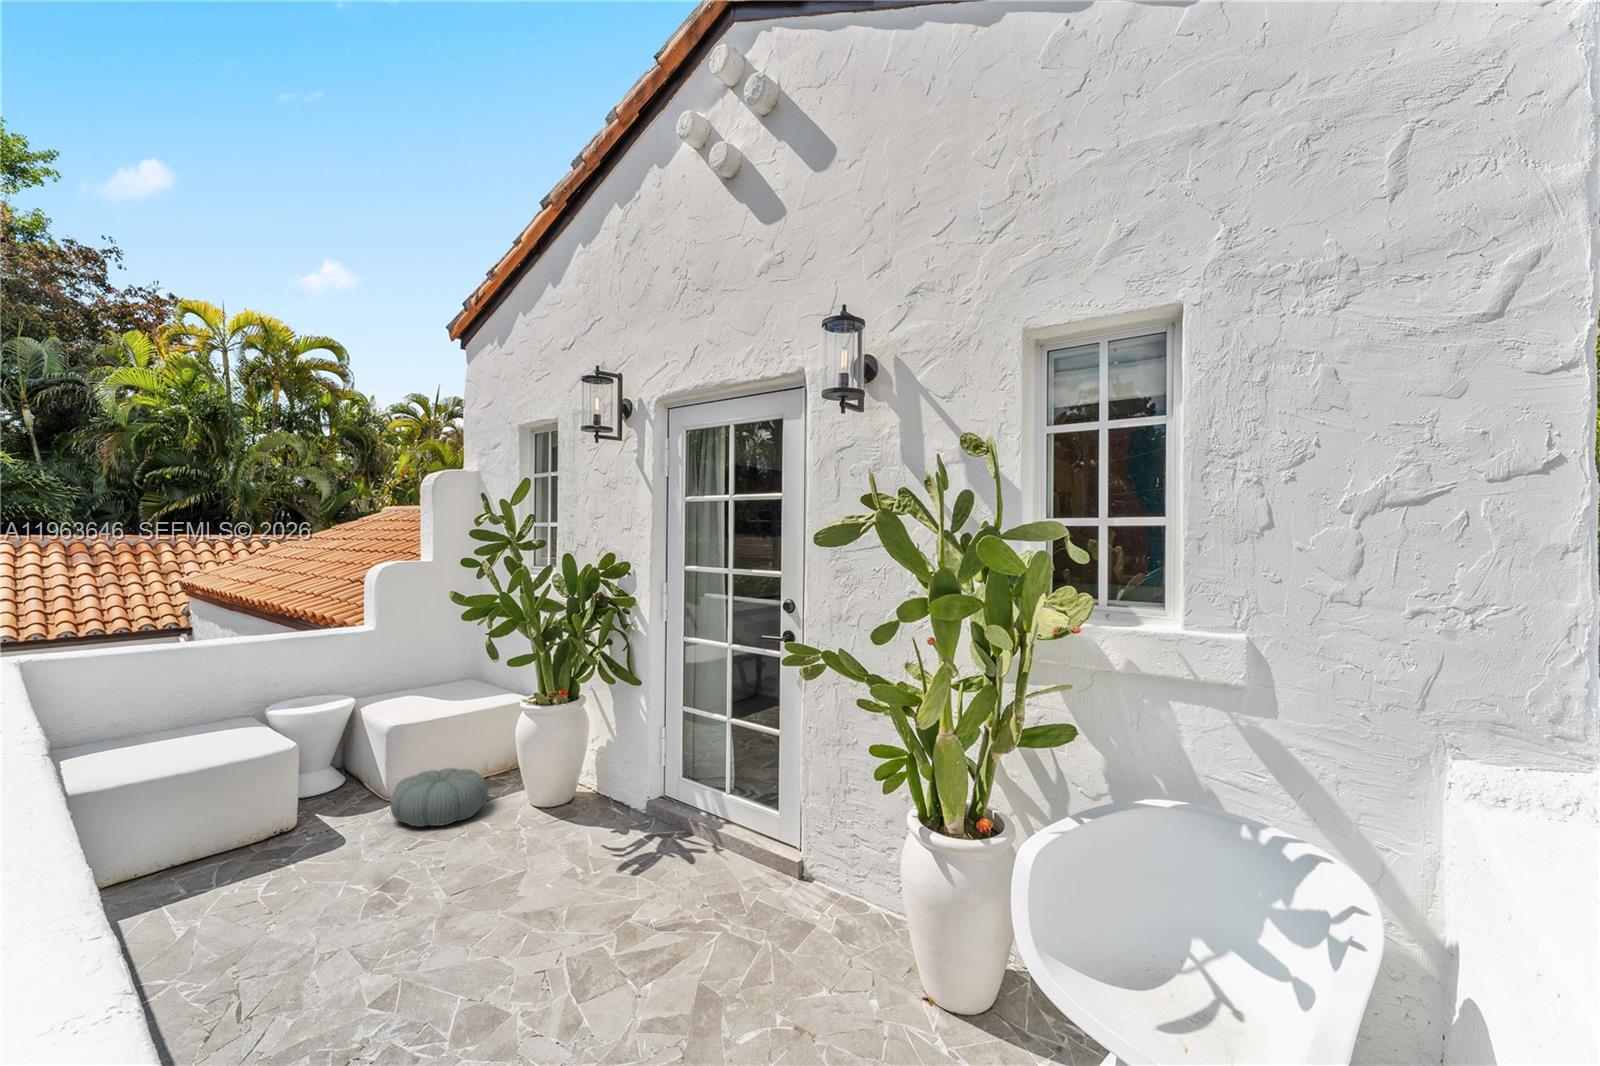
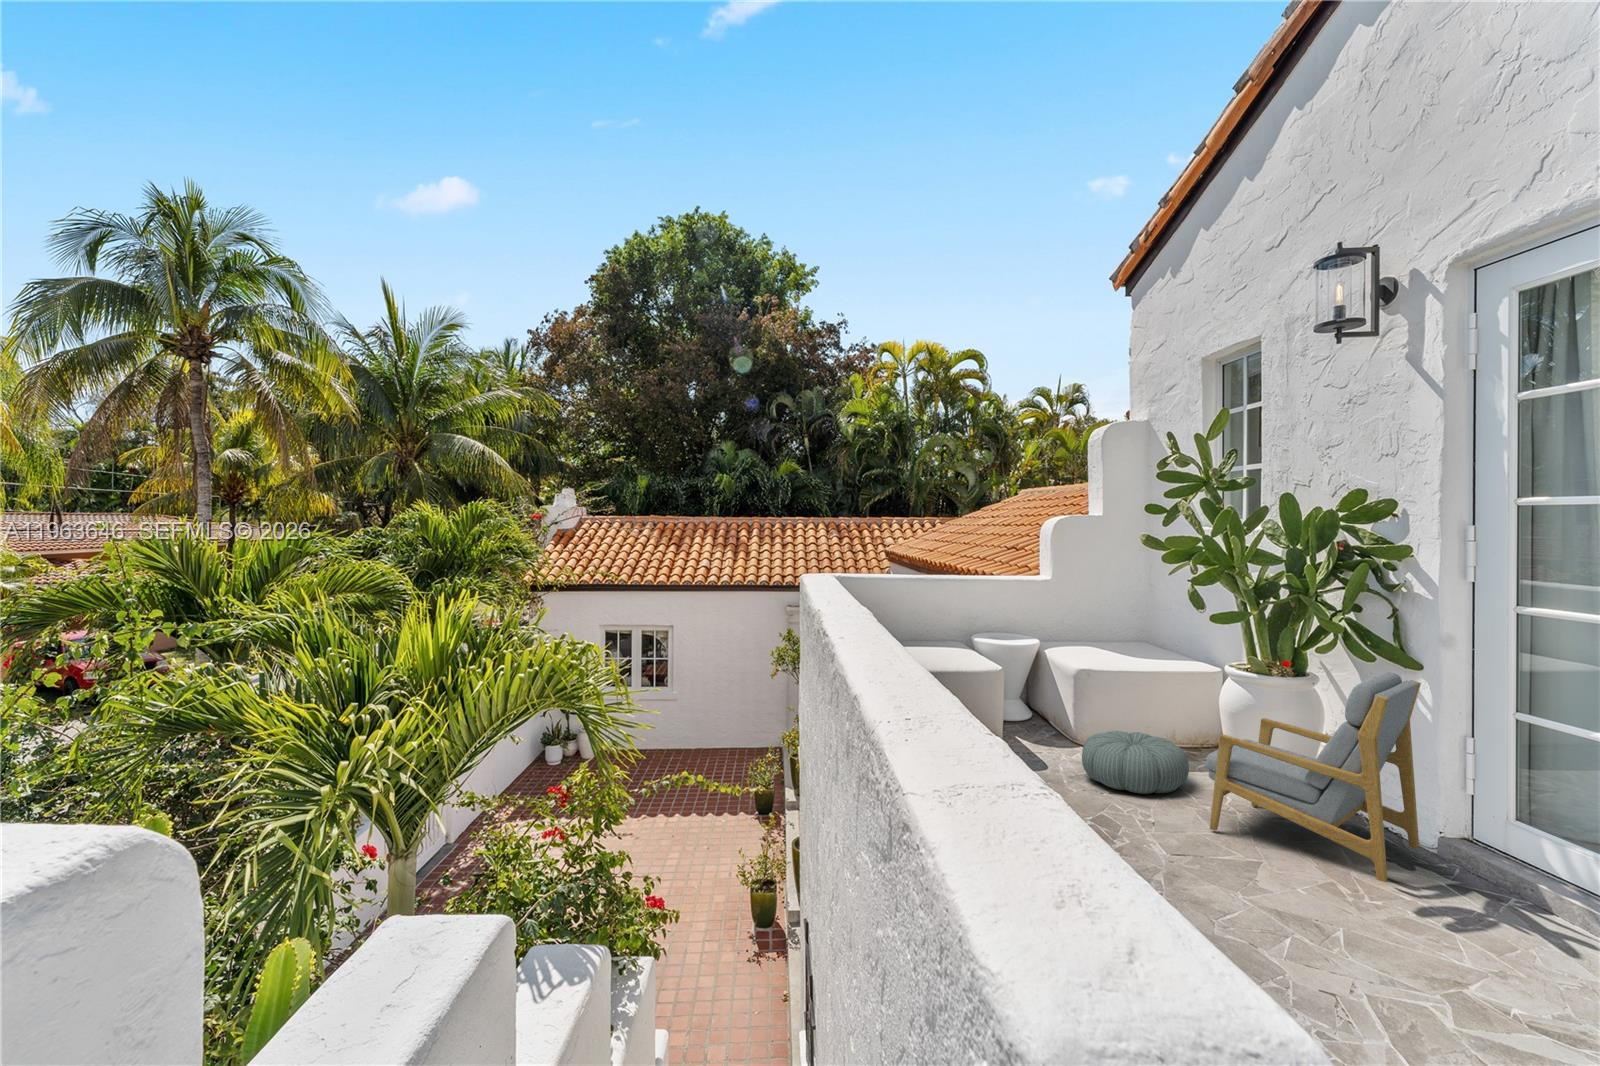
armchair: none [491,694,639,852] -> present [1205,672,1421,882]

